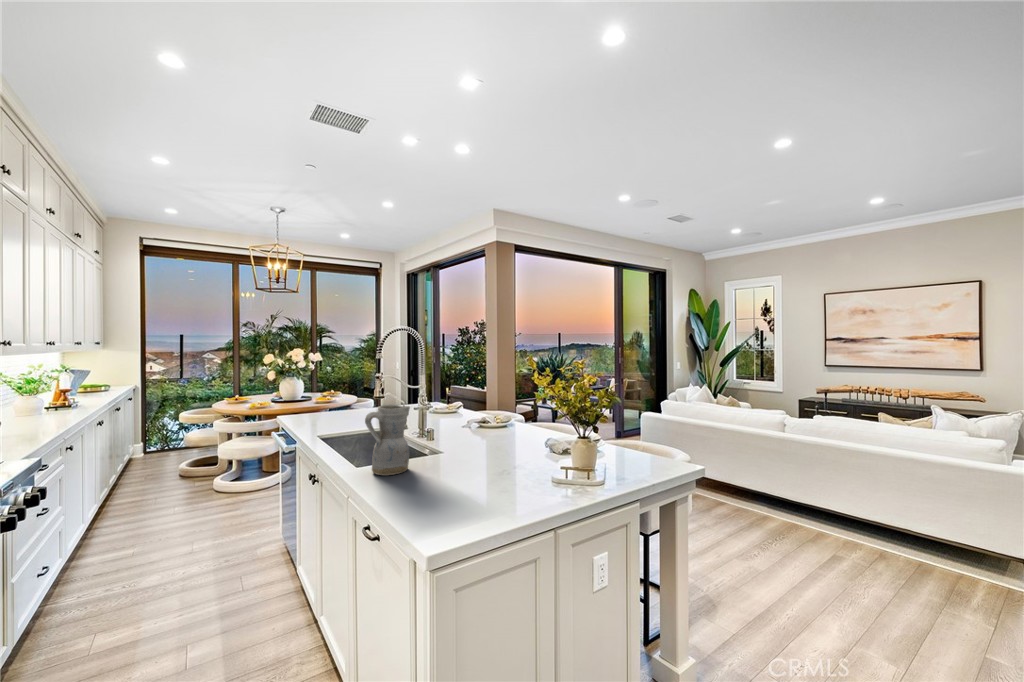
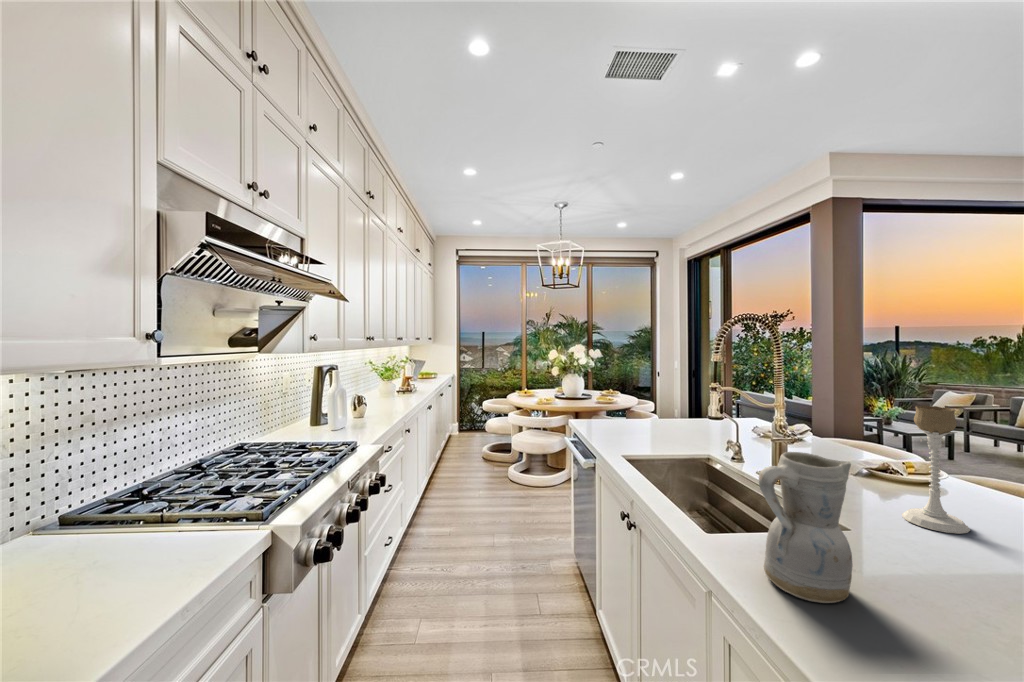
candle holder: none [464,380,489,443] -> present [902,406,970,534]

